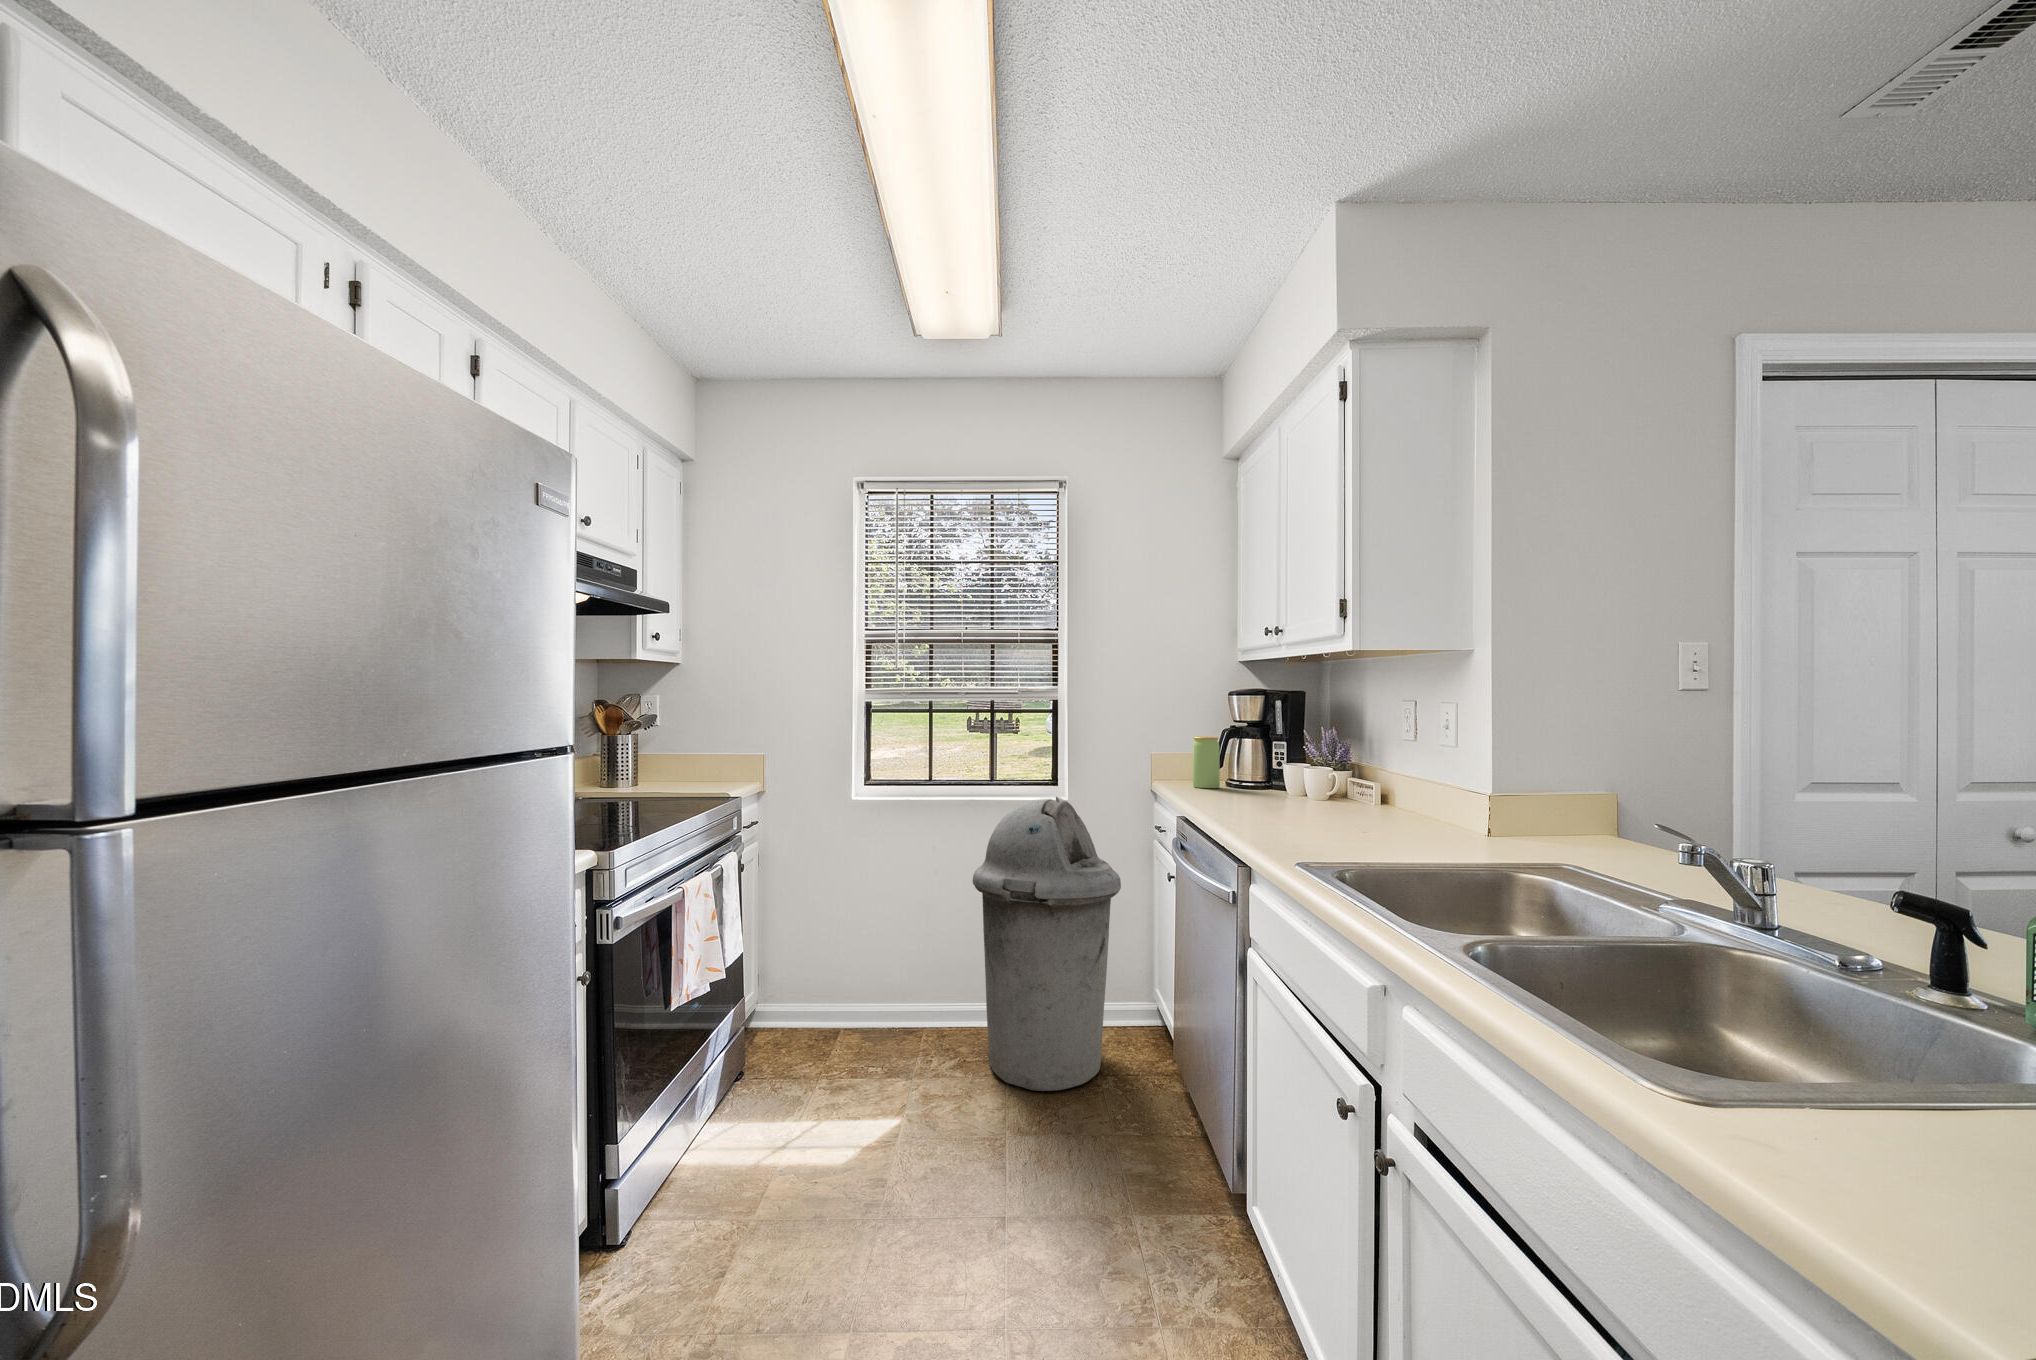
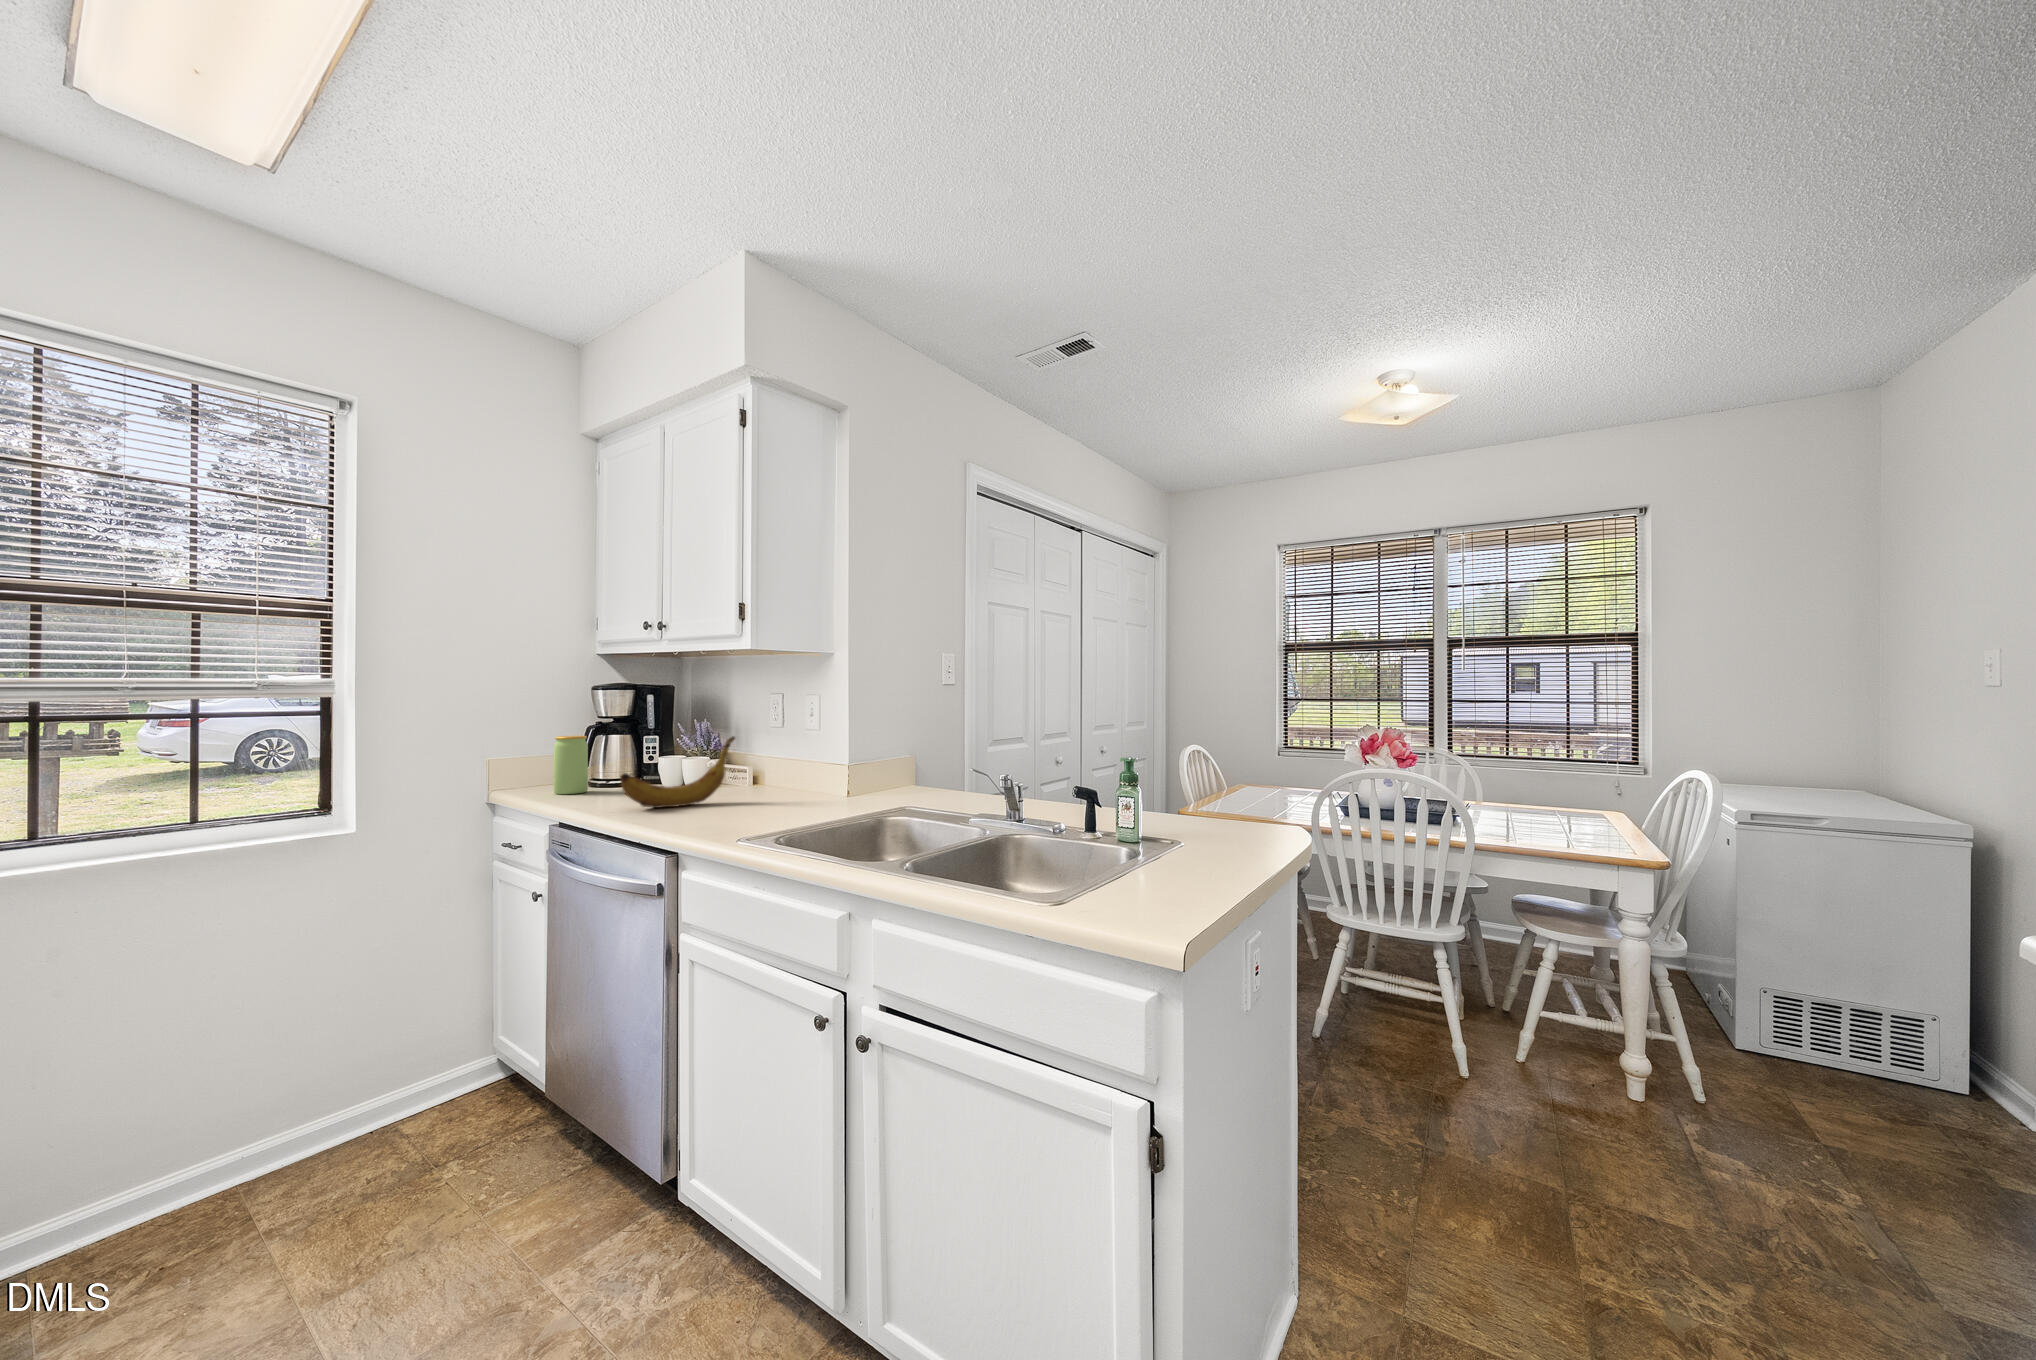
banana: none [1223,742,1341,810] -> present [620,737,735,808]
trash can: present [973,797,1121,1091] -> none [190,831,467,1251]

